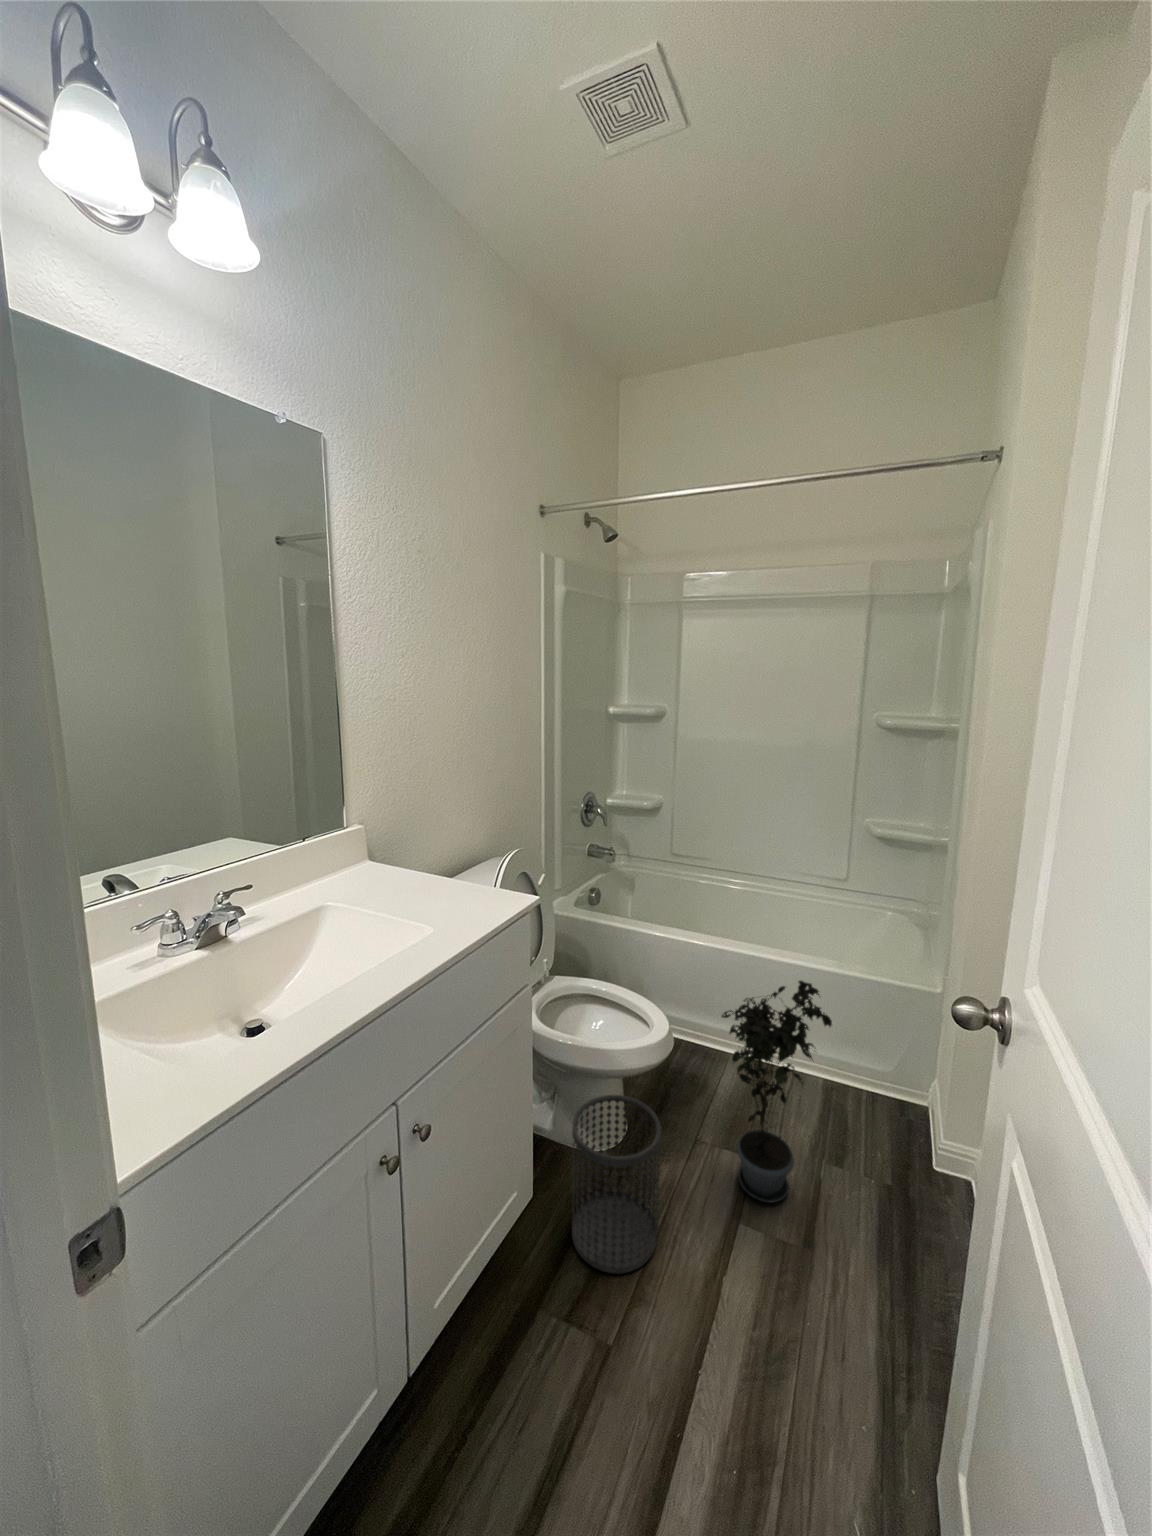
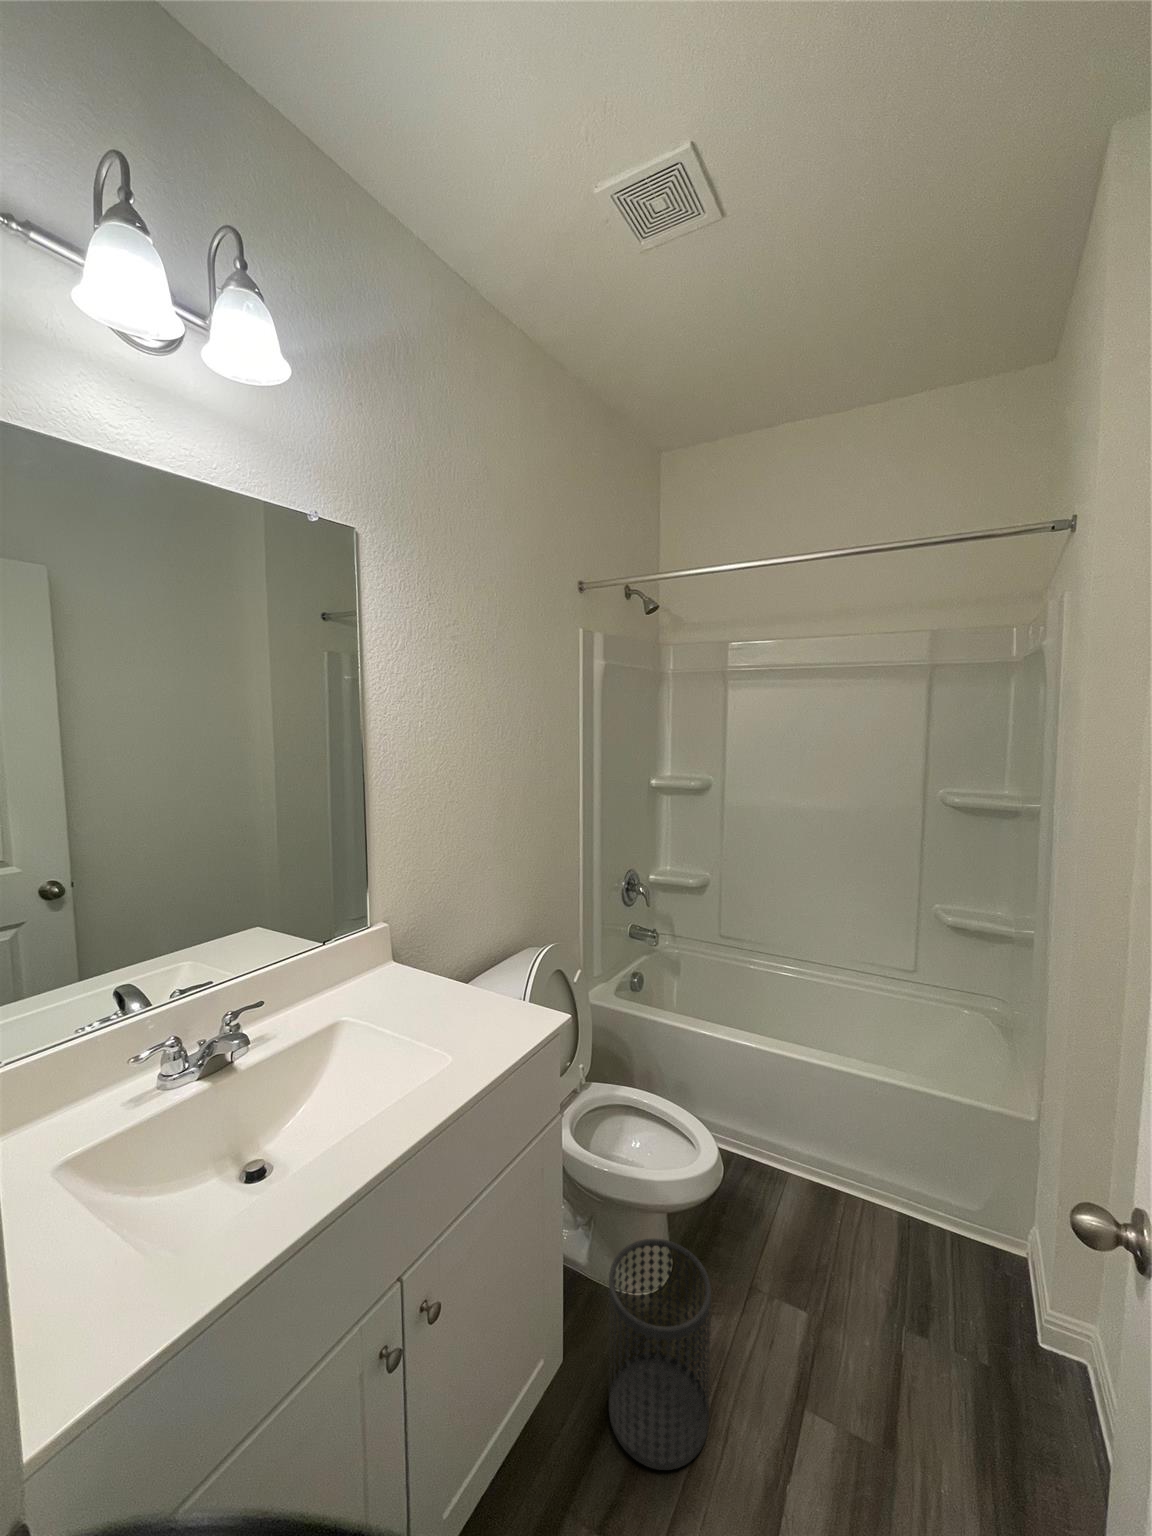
potted plant: present [722,981,832,1203] -> none [778,1111,910,1381]

